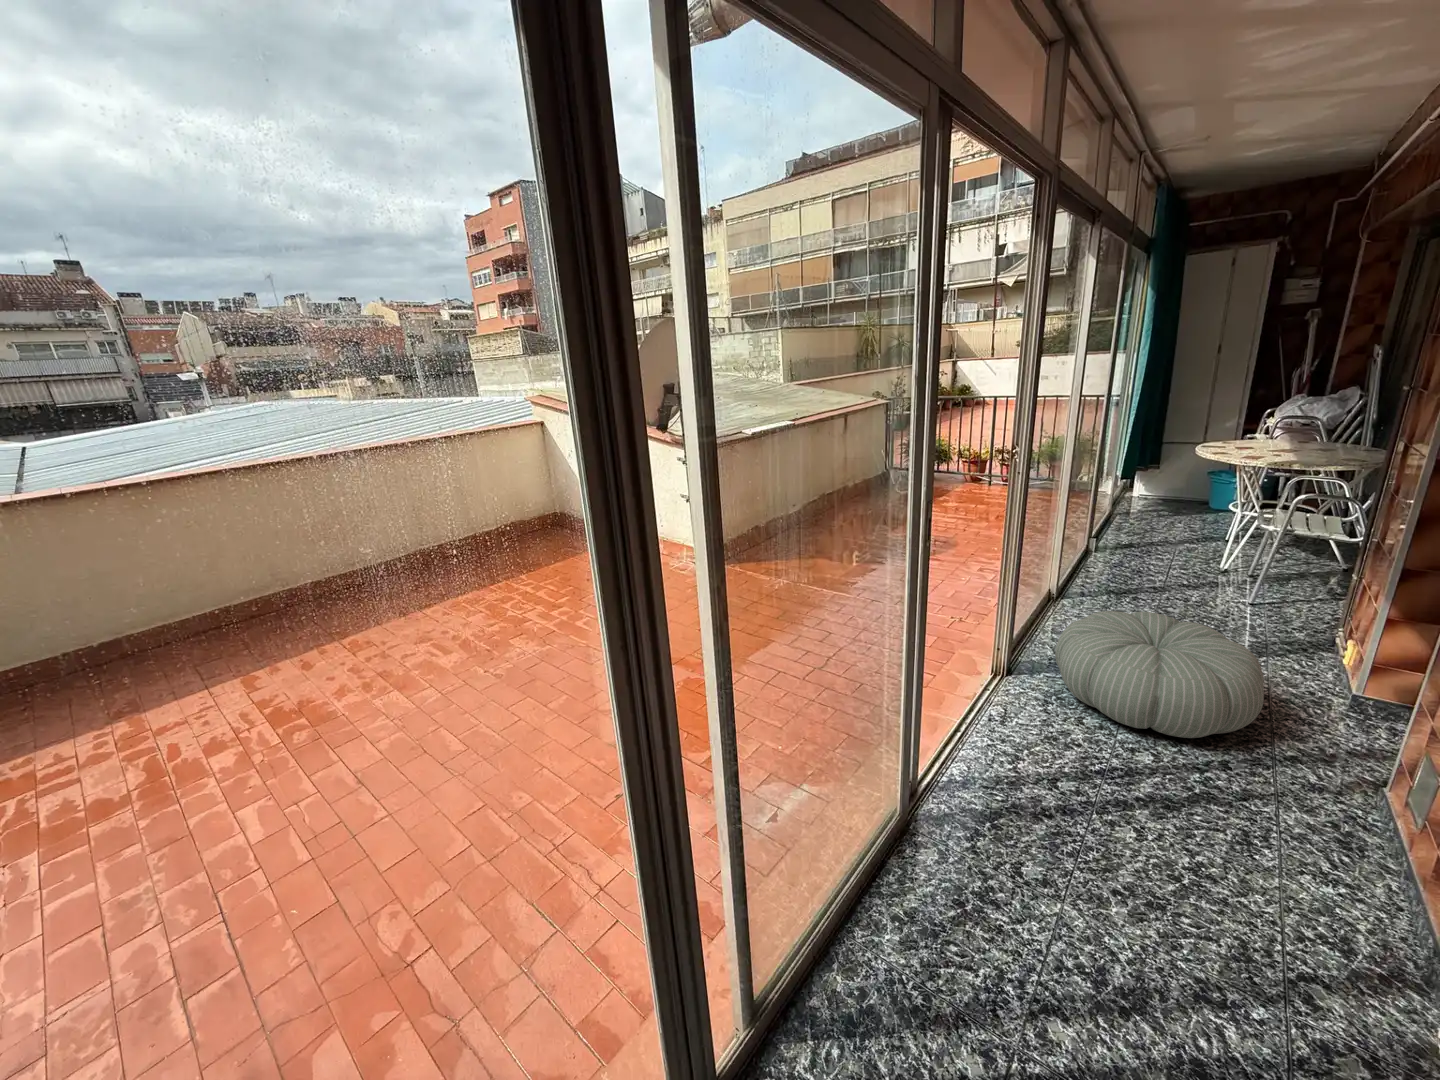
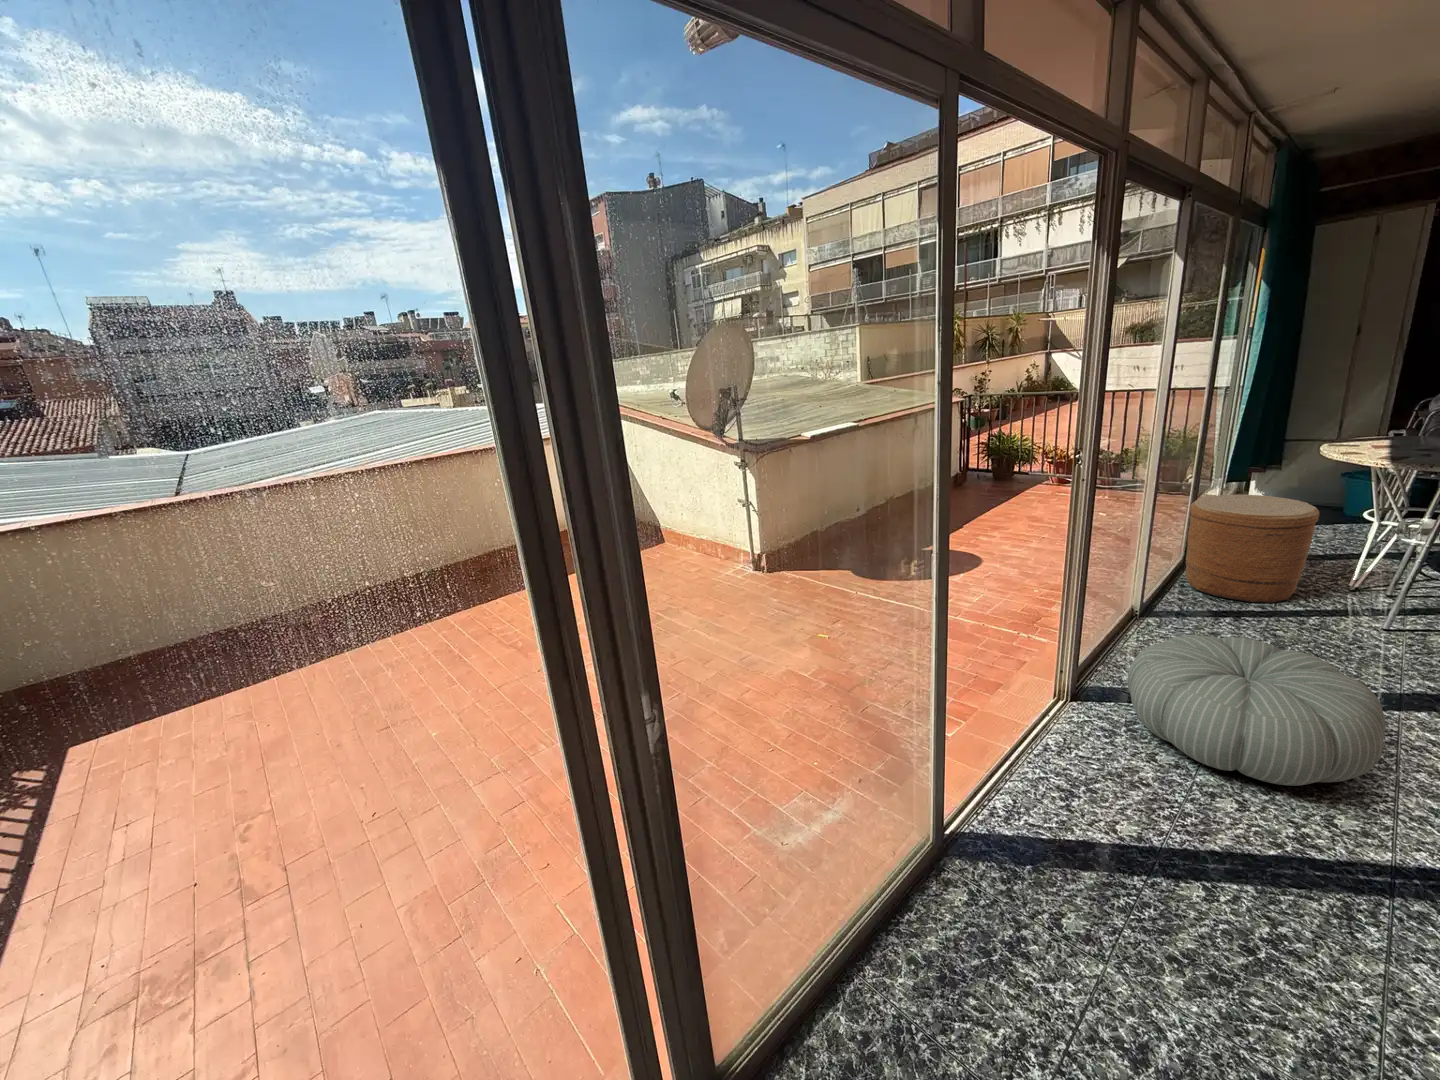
woven basket: none [1090,488,1199,585] -> present [1186,495,1319,603]

